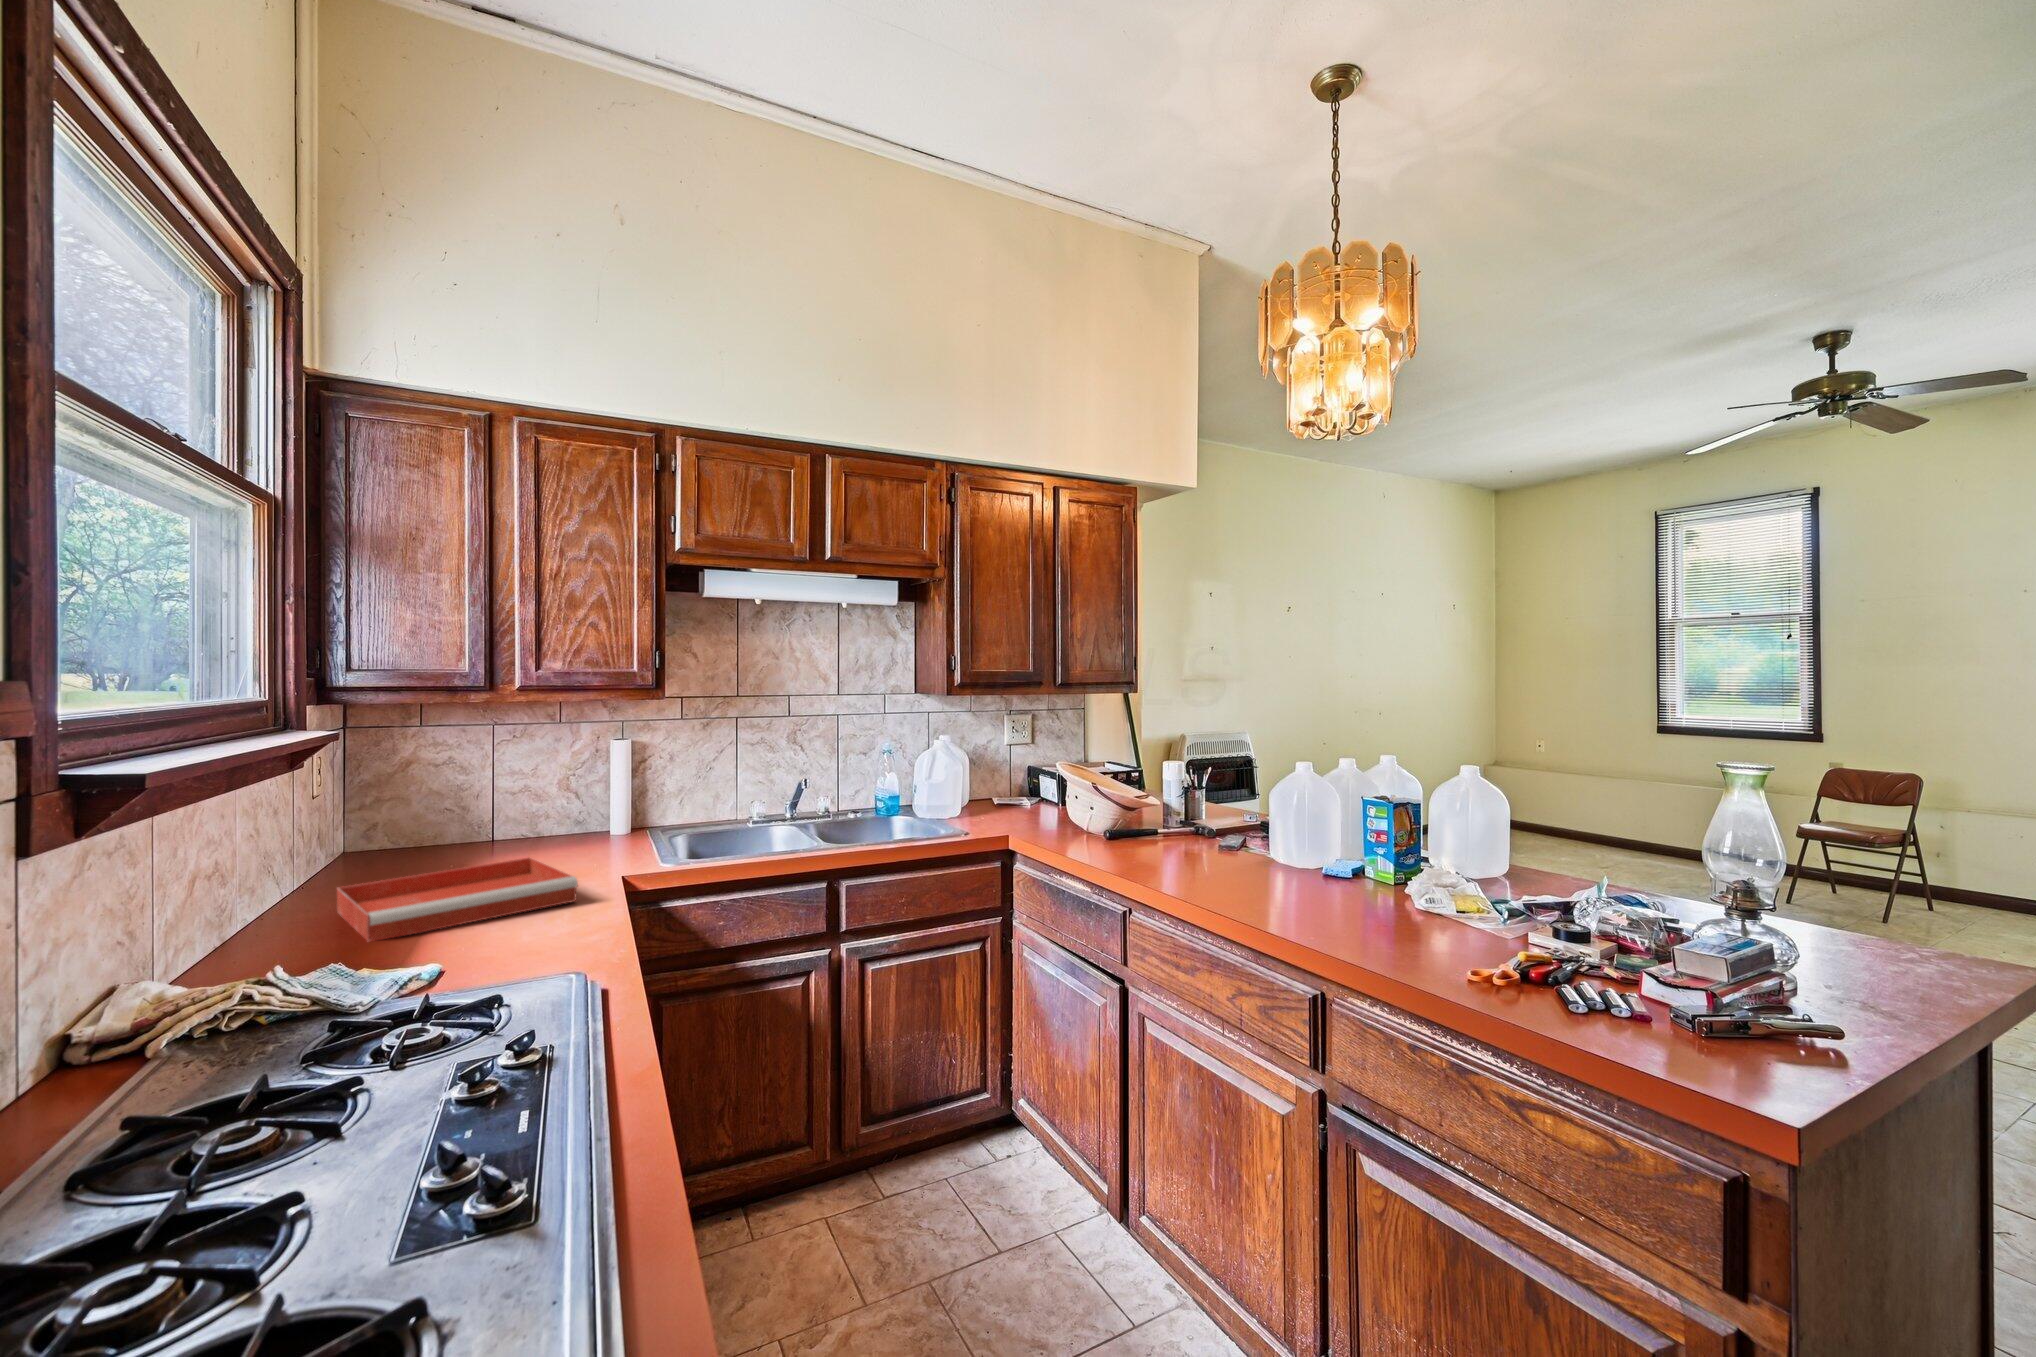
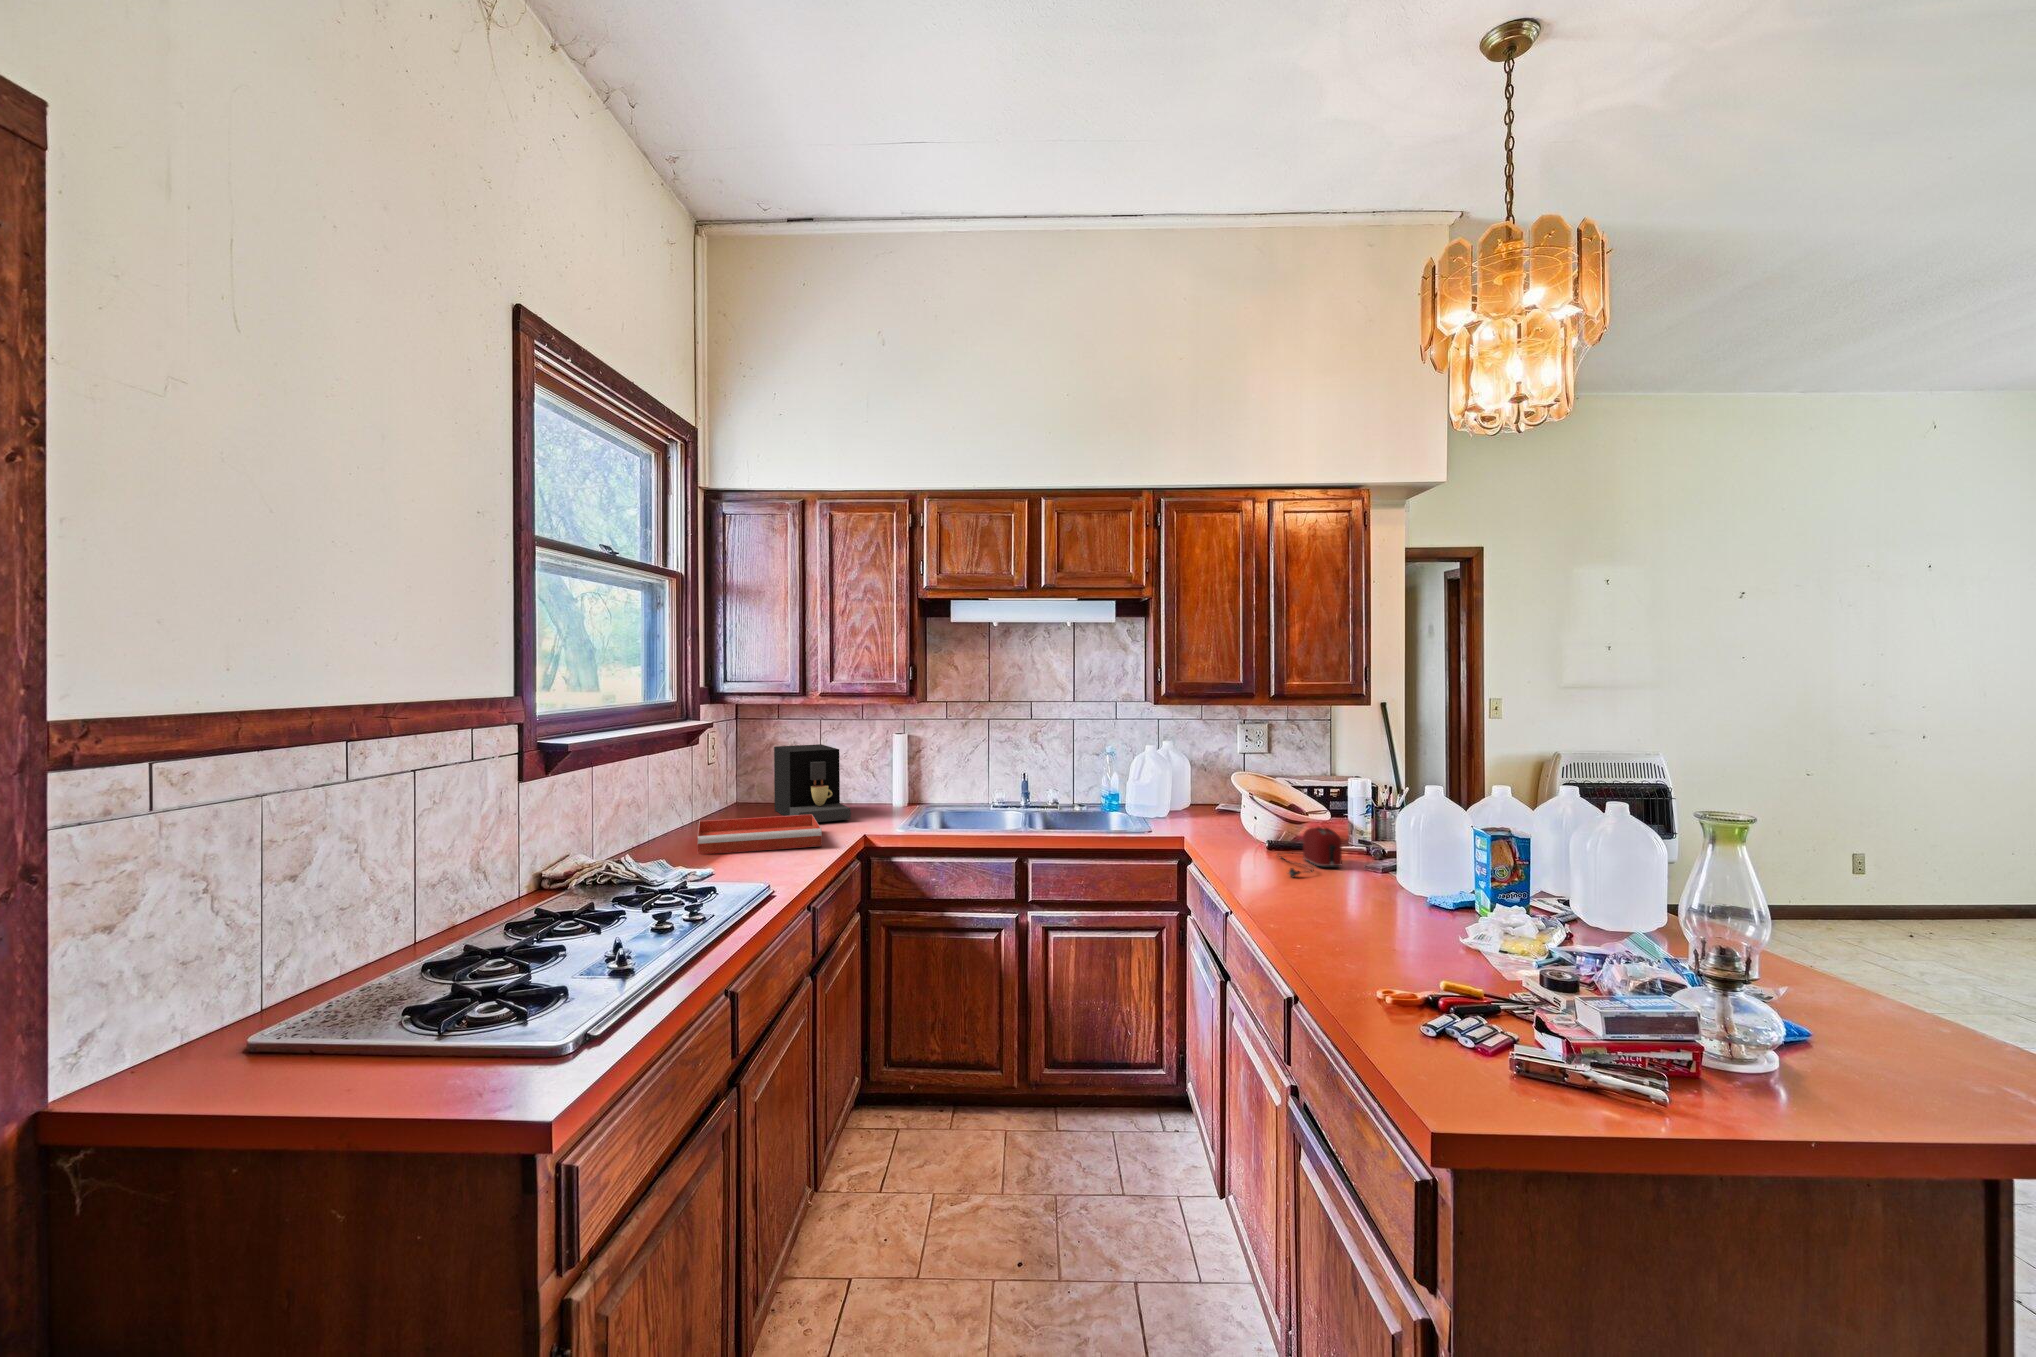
coffee maker: none [427,759,573,873] -> present [774,744,851,822]
toaster: none [1114,813,1186,868] -> present [1278,827,1342,877]

